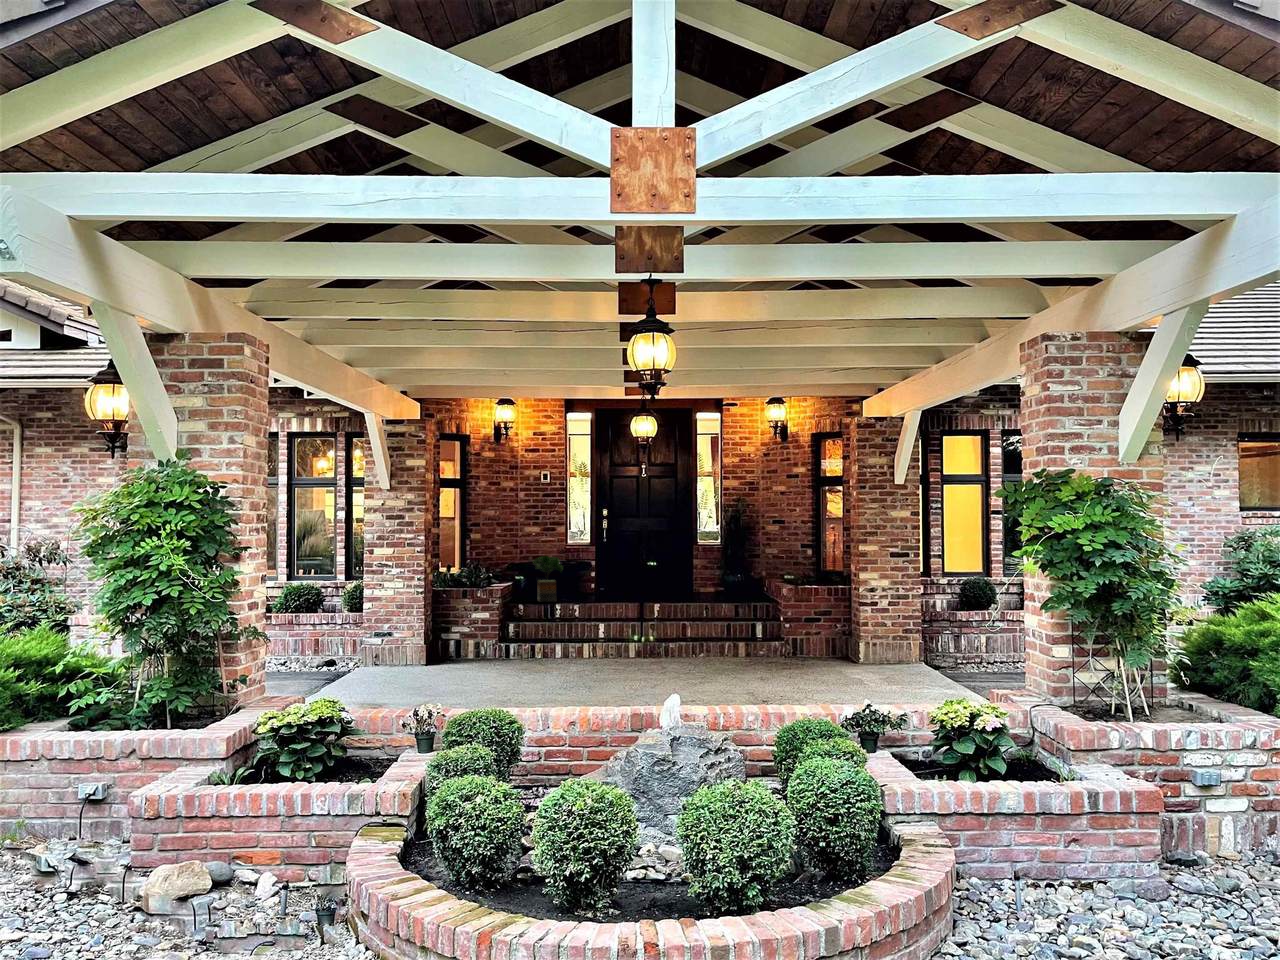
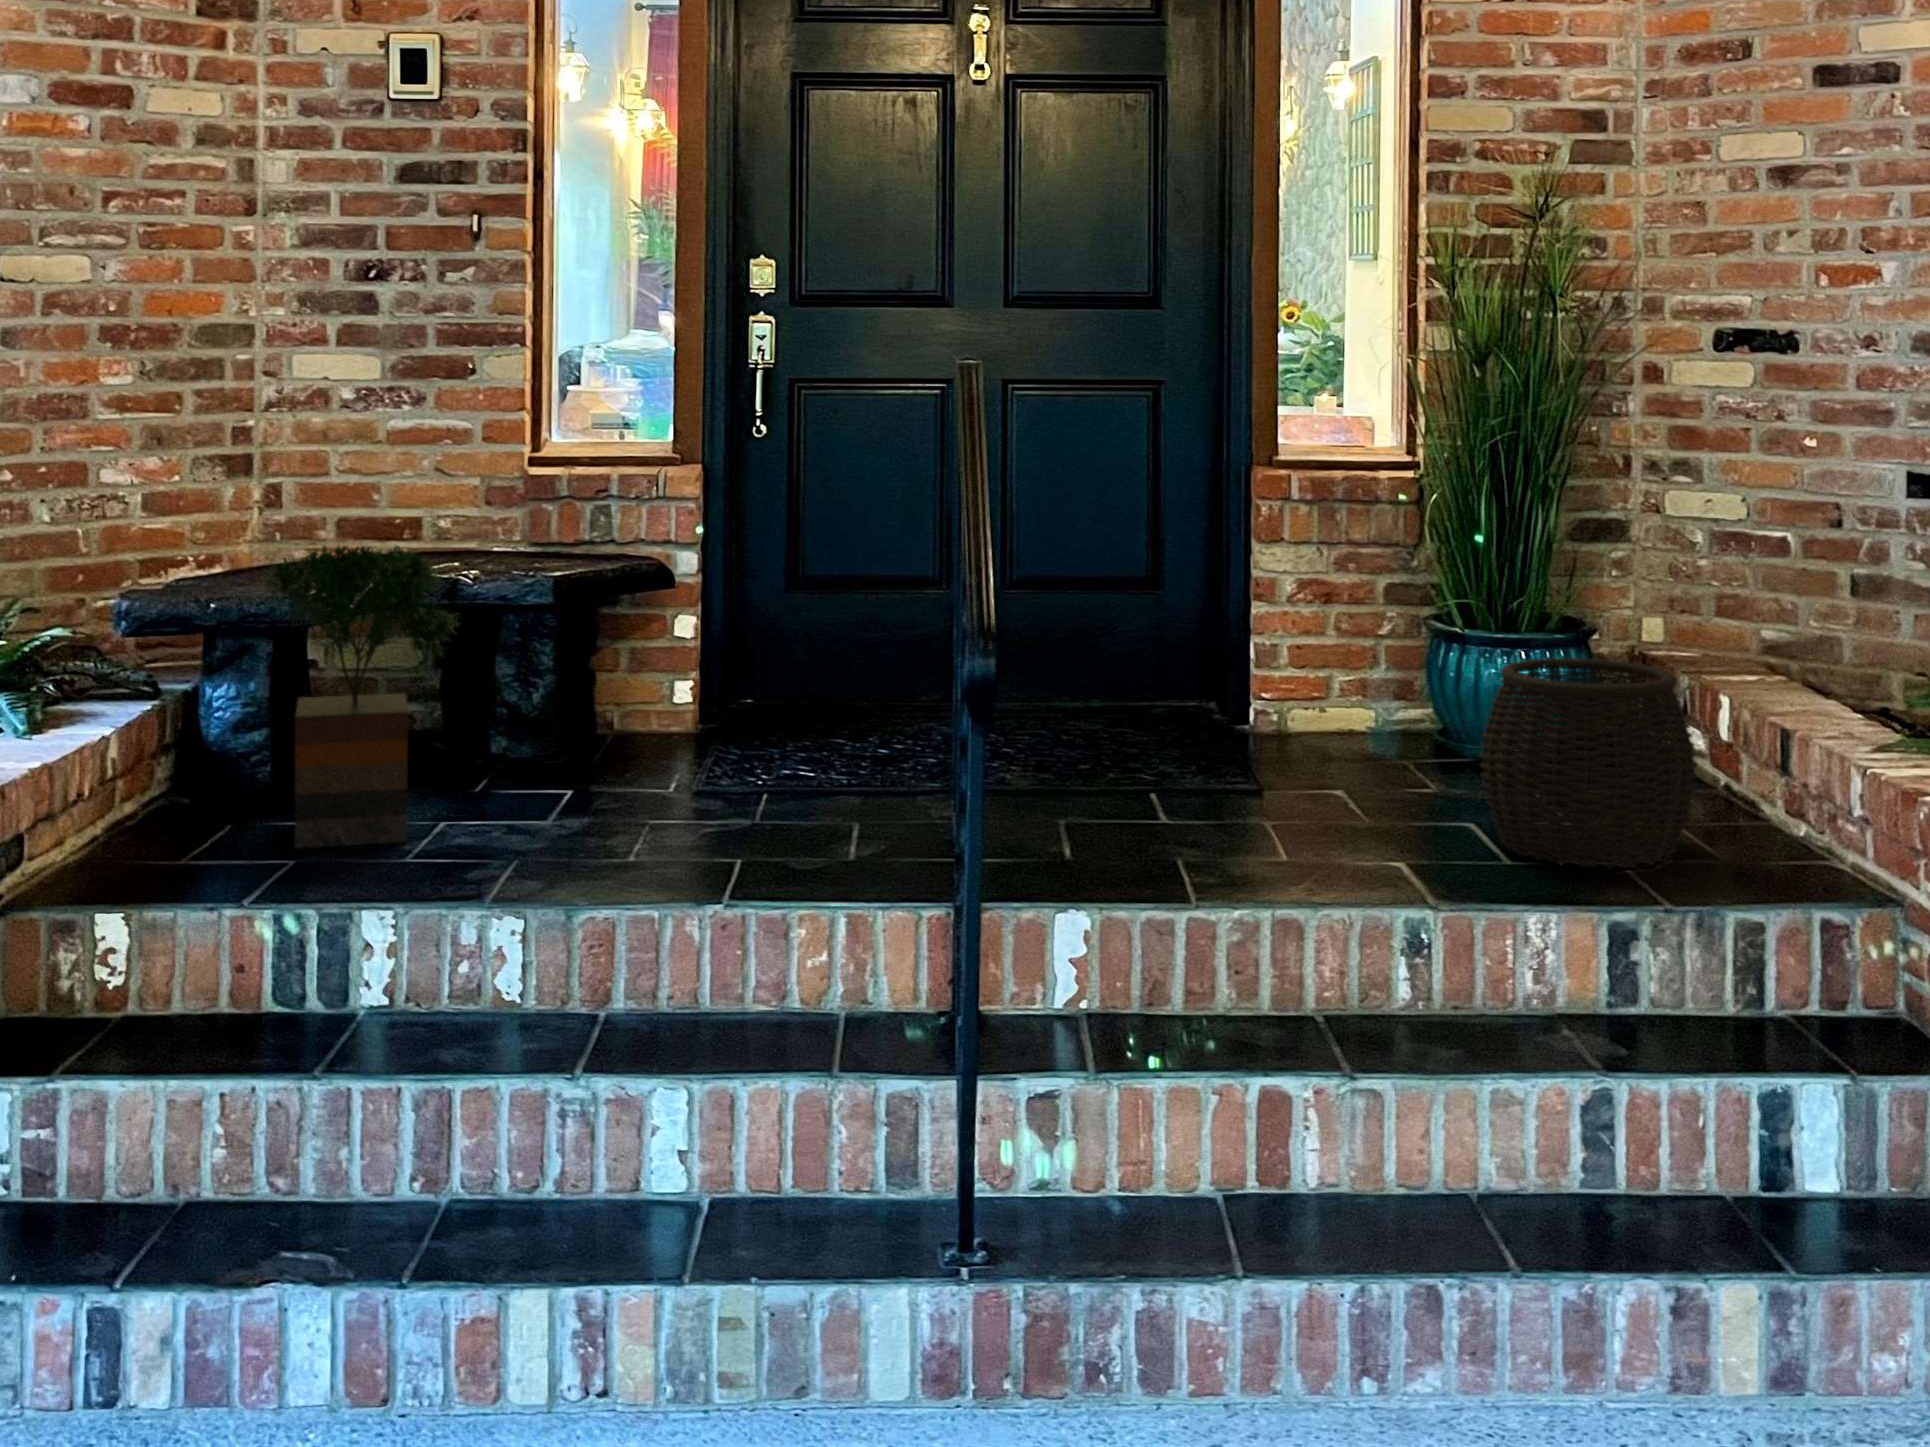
woven basket: none [722,572,754,602] -> present [1480,658,1698,869]

